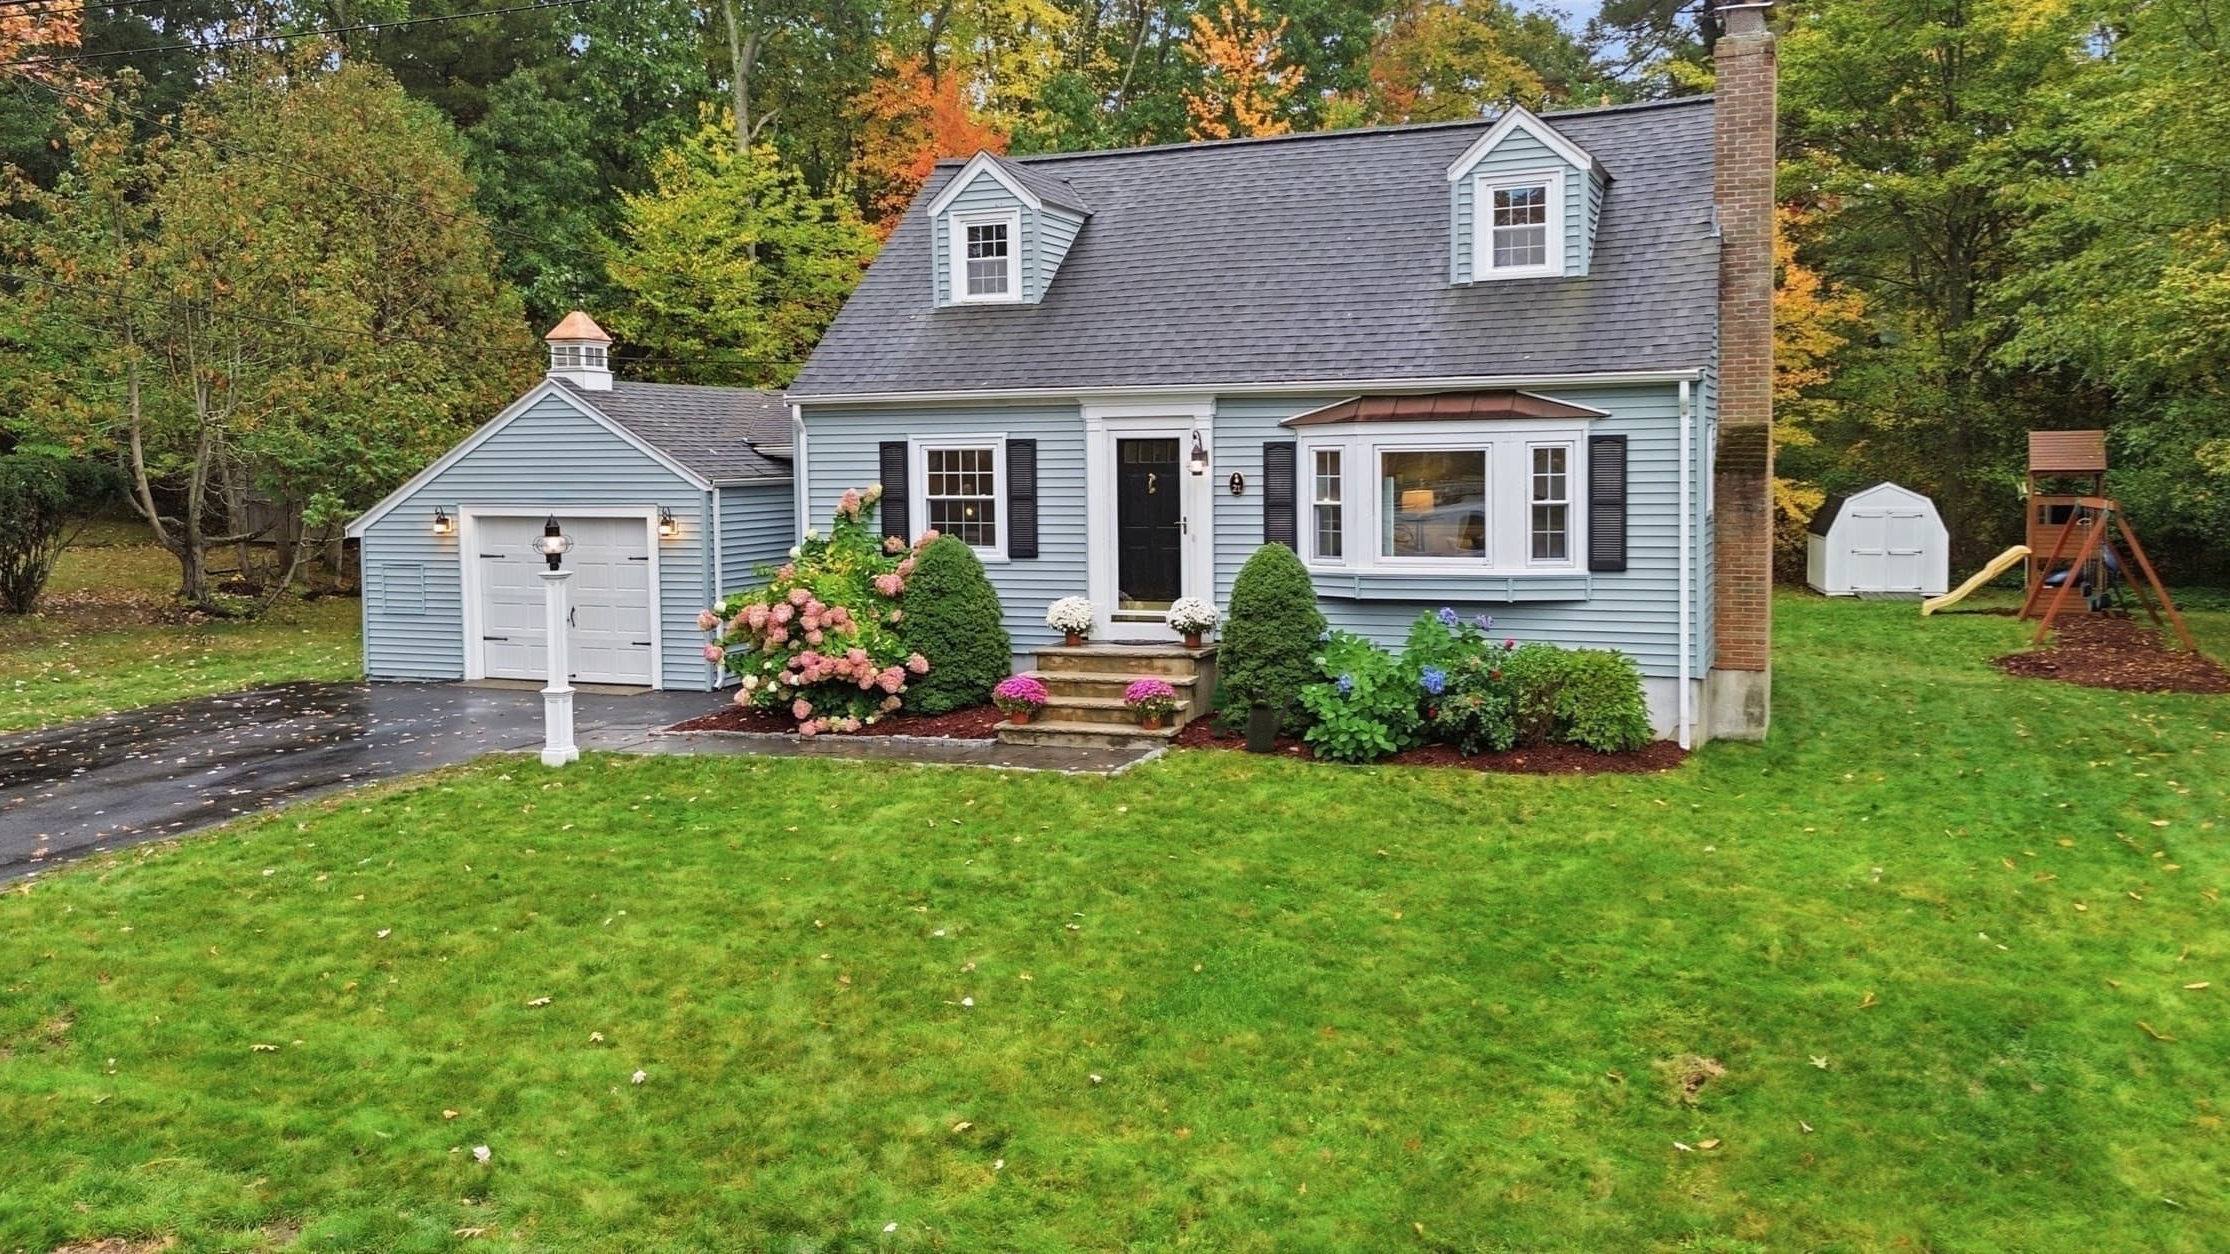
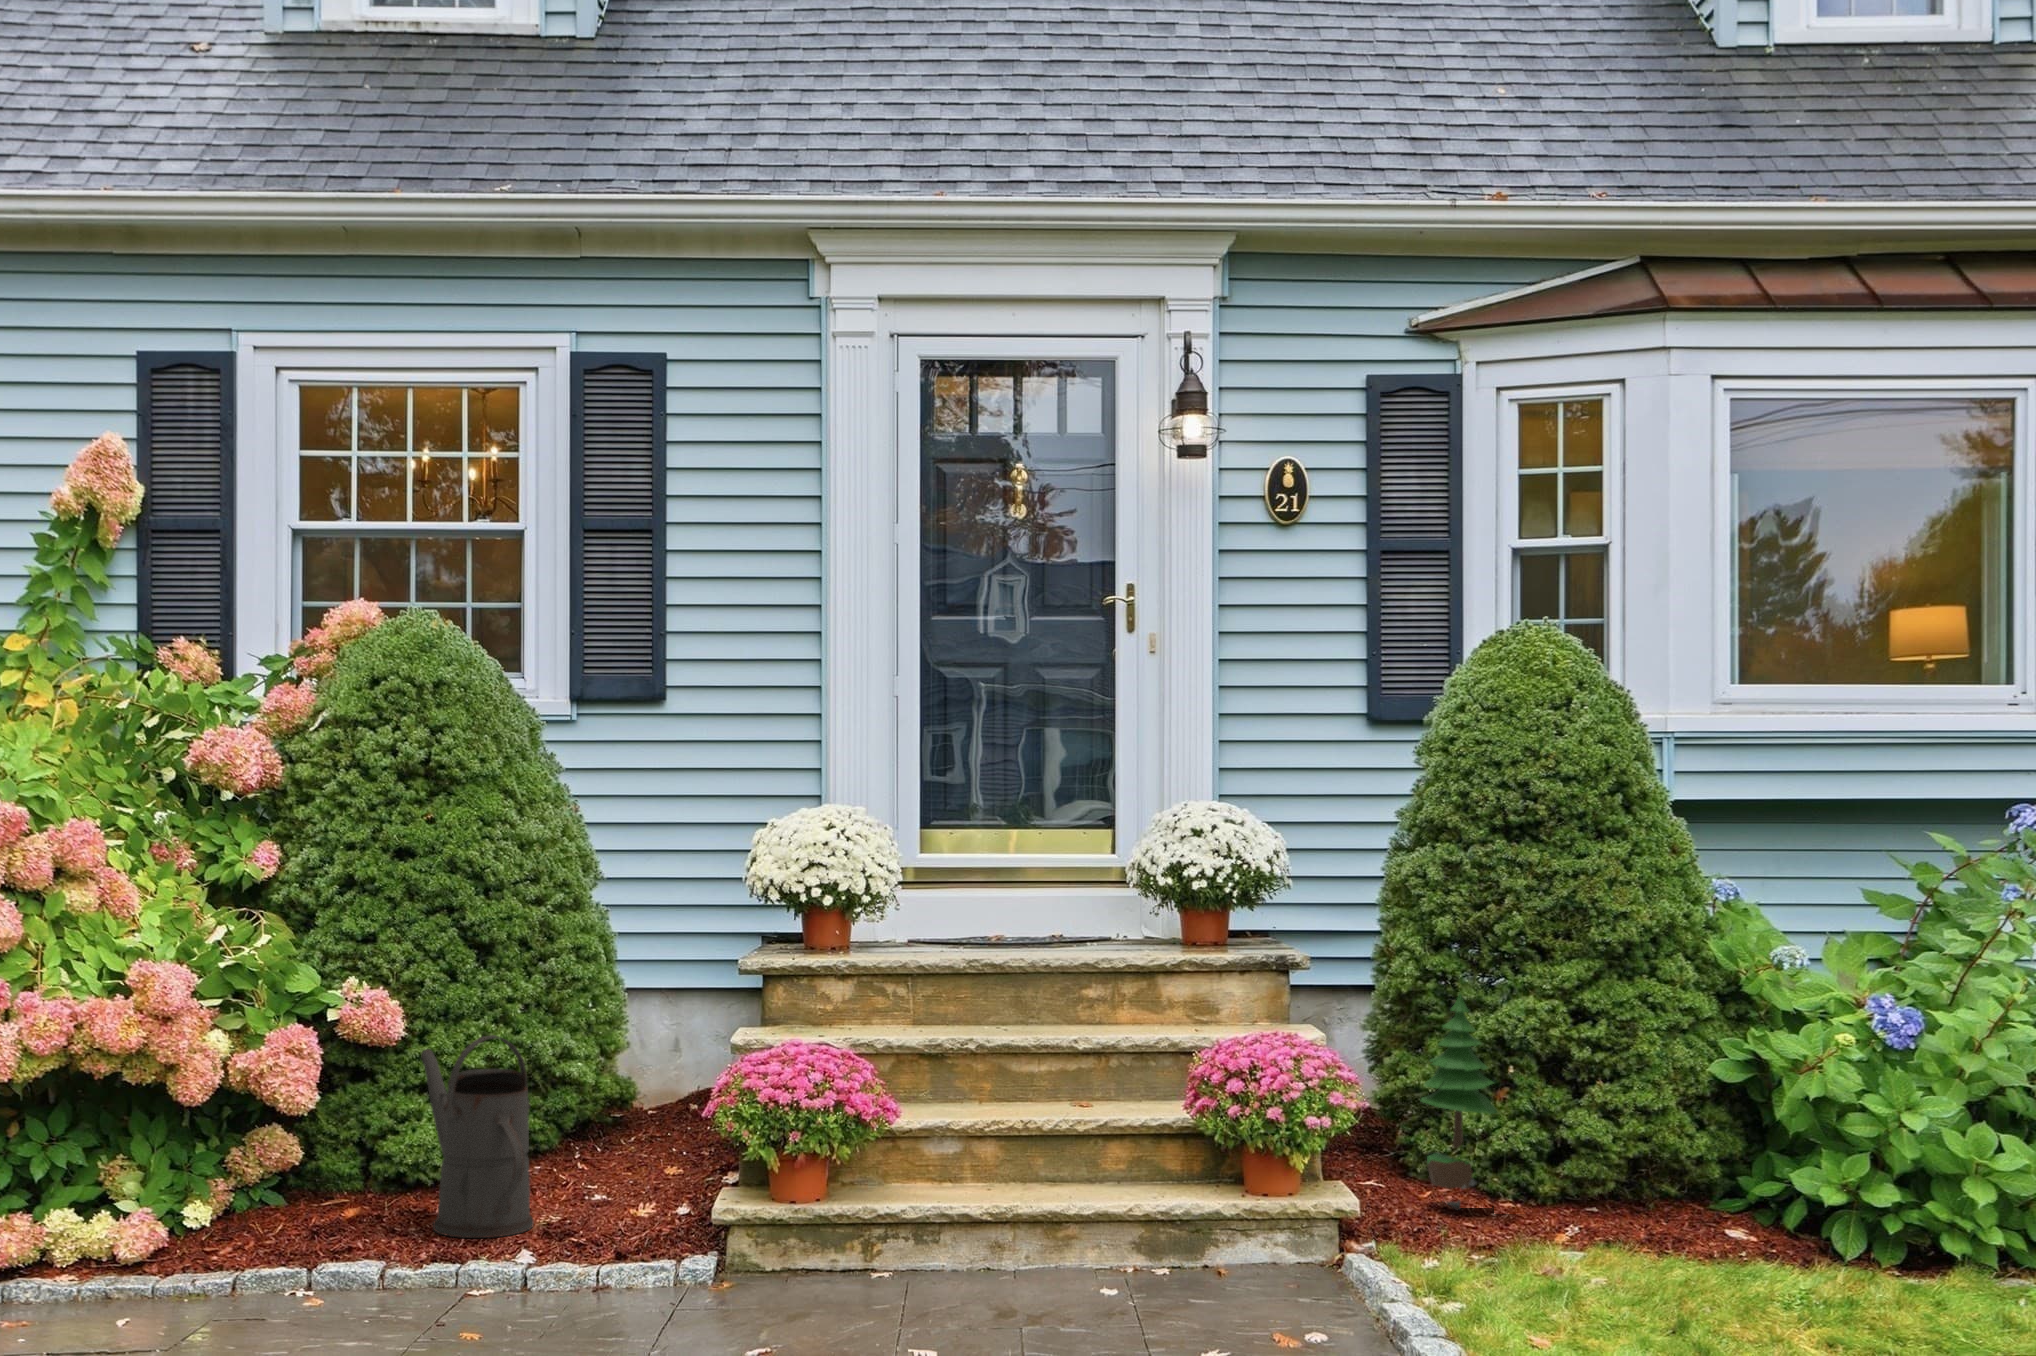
watering can: present [1244,693,1292,752] -> present [421,1035,534,1238]

